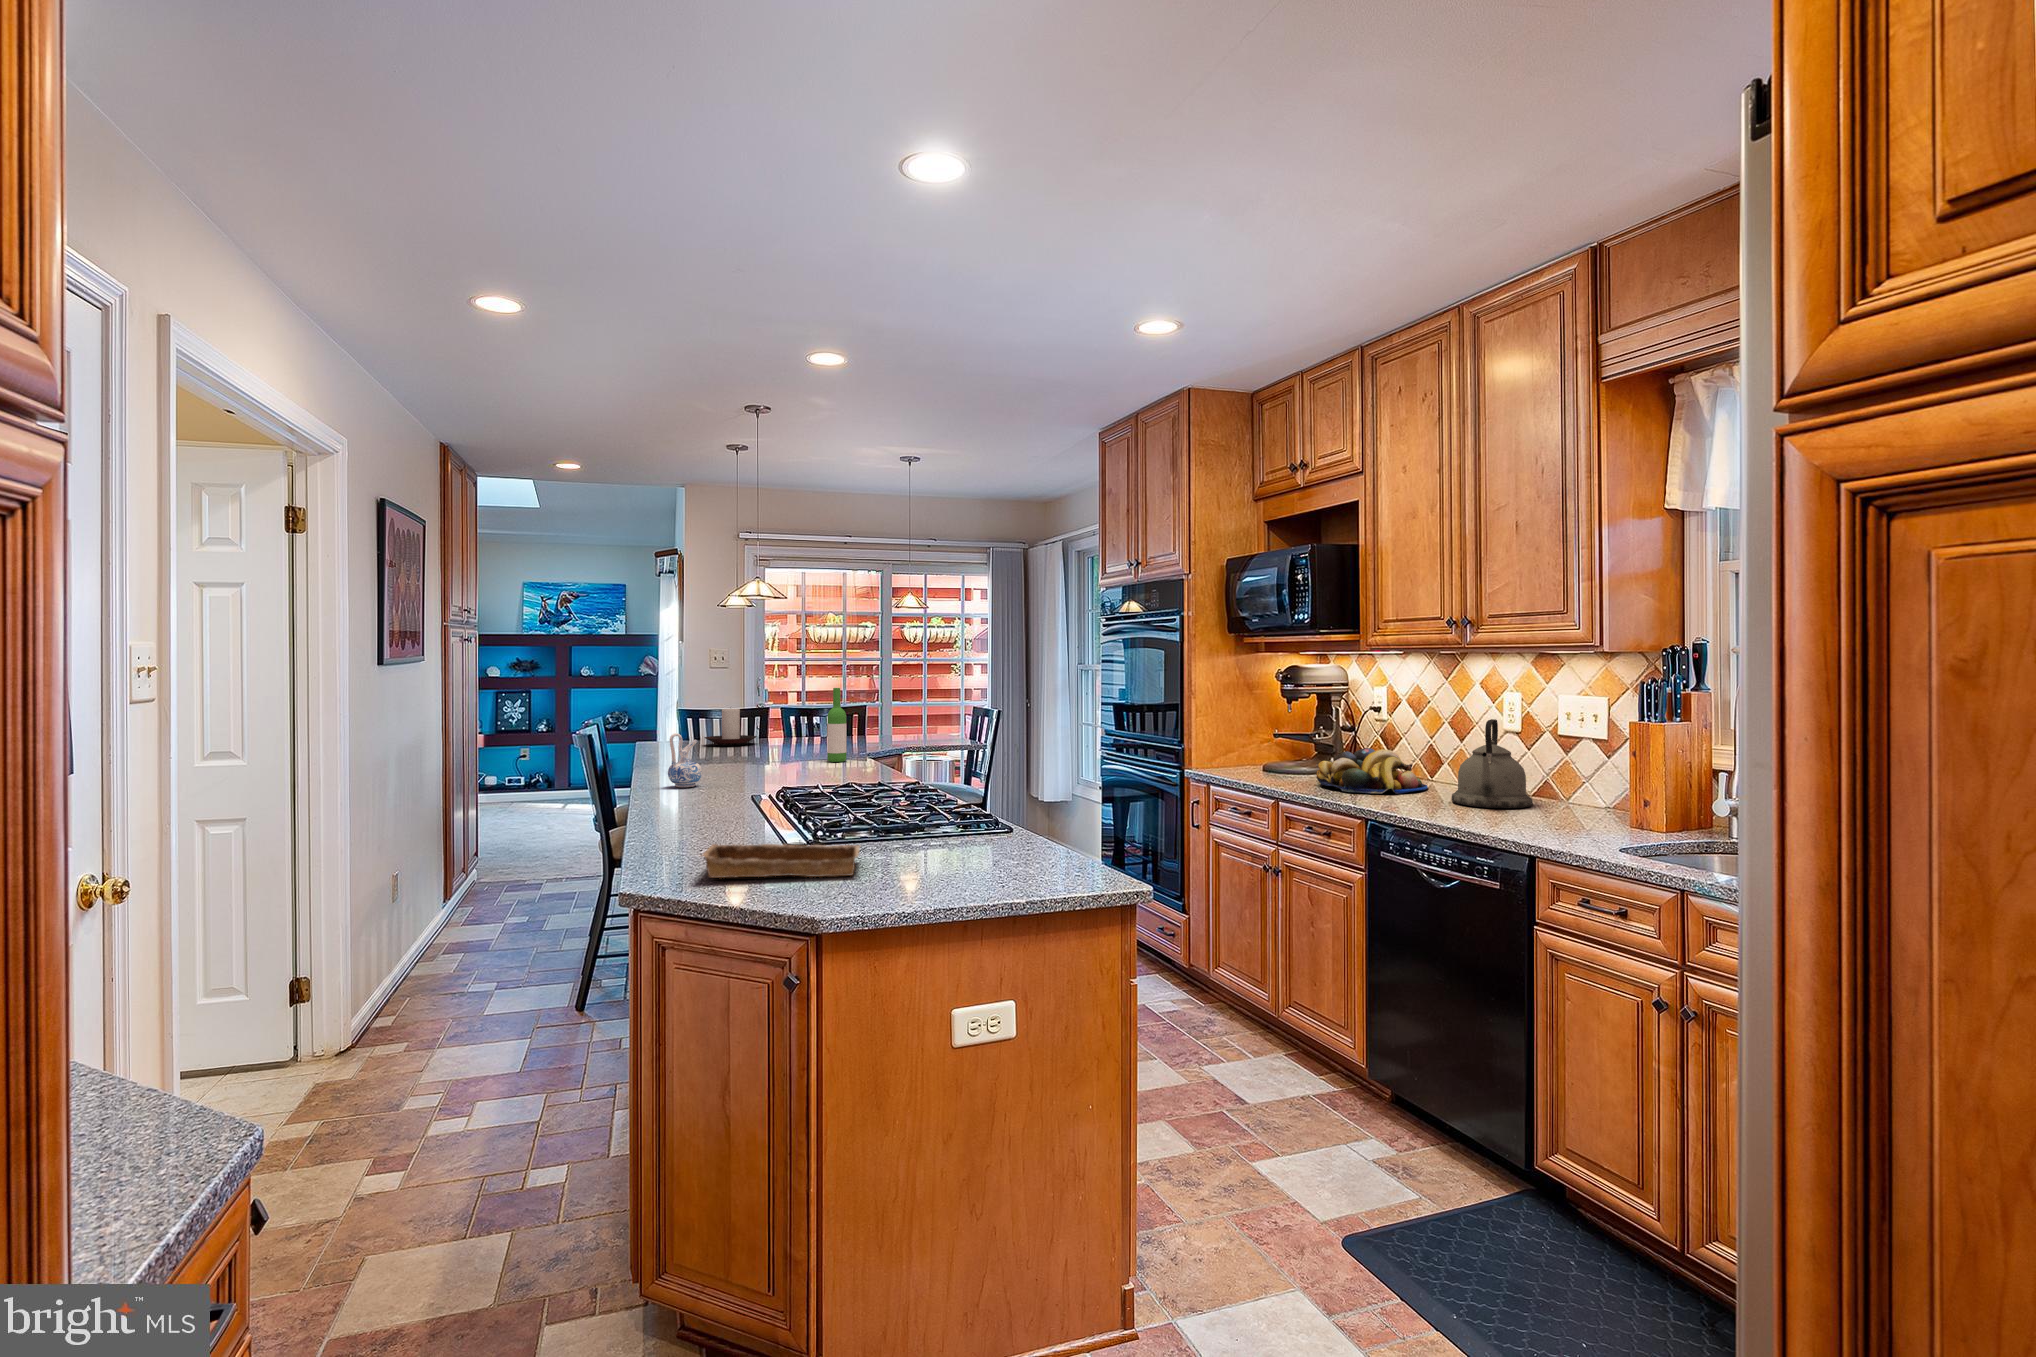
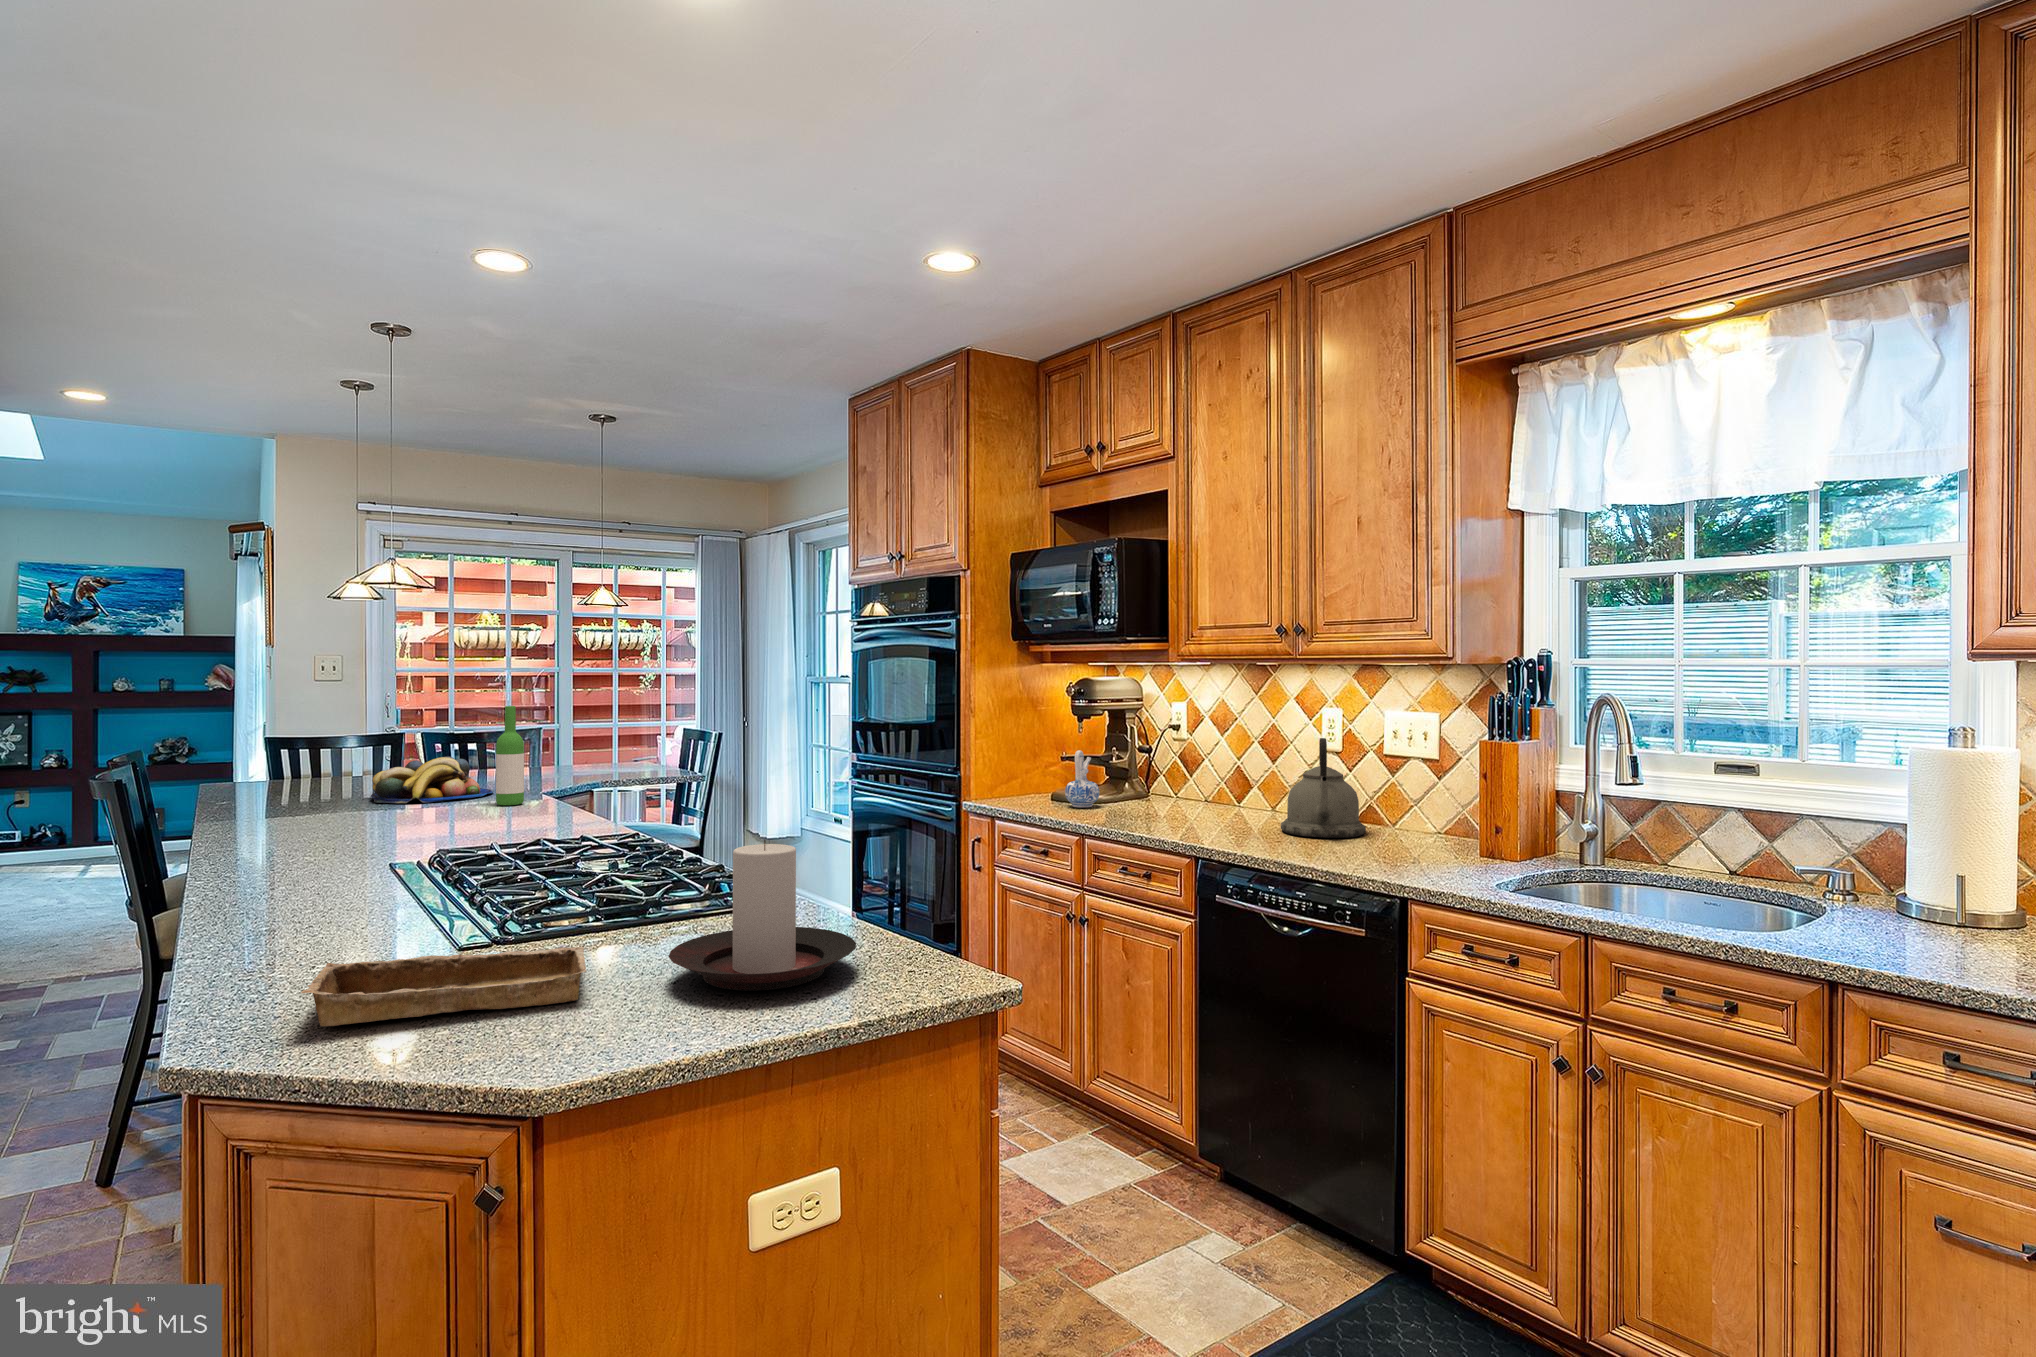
candle holder: present [705,709,757,746] -> present [669,839,856,991]
ceramic pitcher: present [668,733,702,787] -> present [1065,750,1100,807]
fruit bowl: present [1316,748,1428,794] -> present [371,756,493,803]

